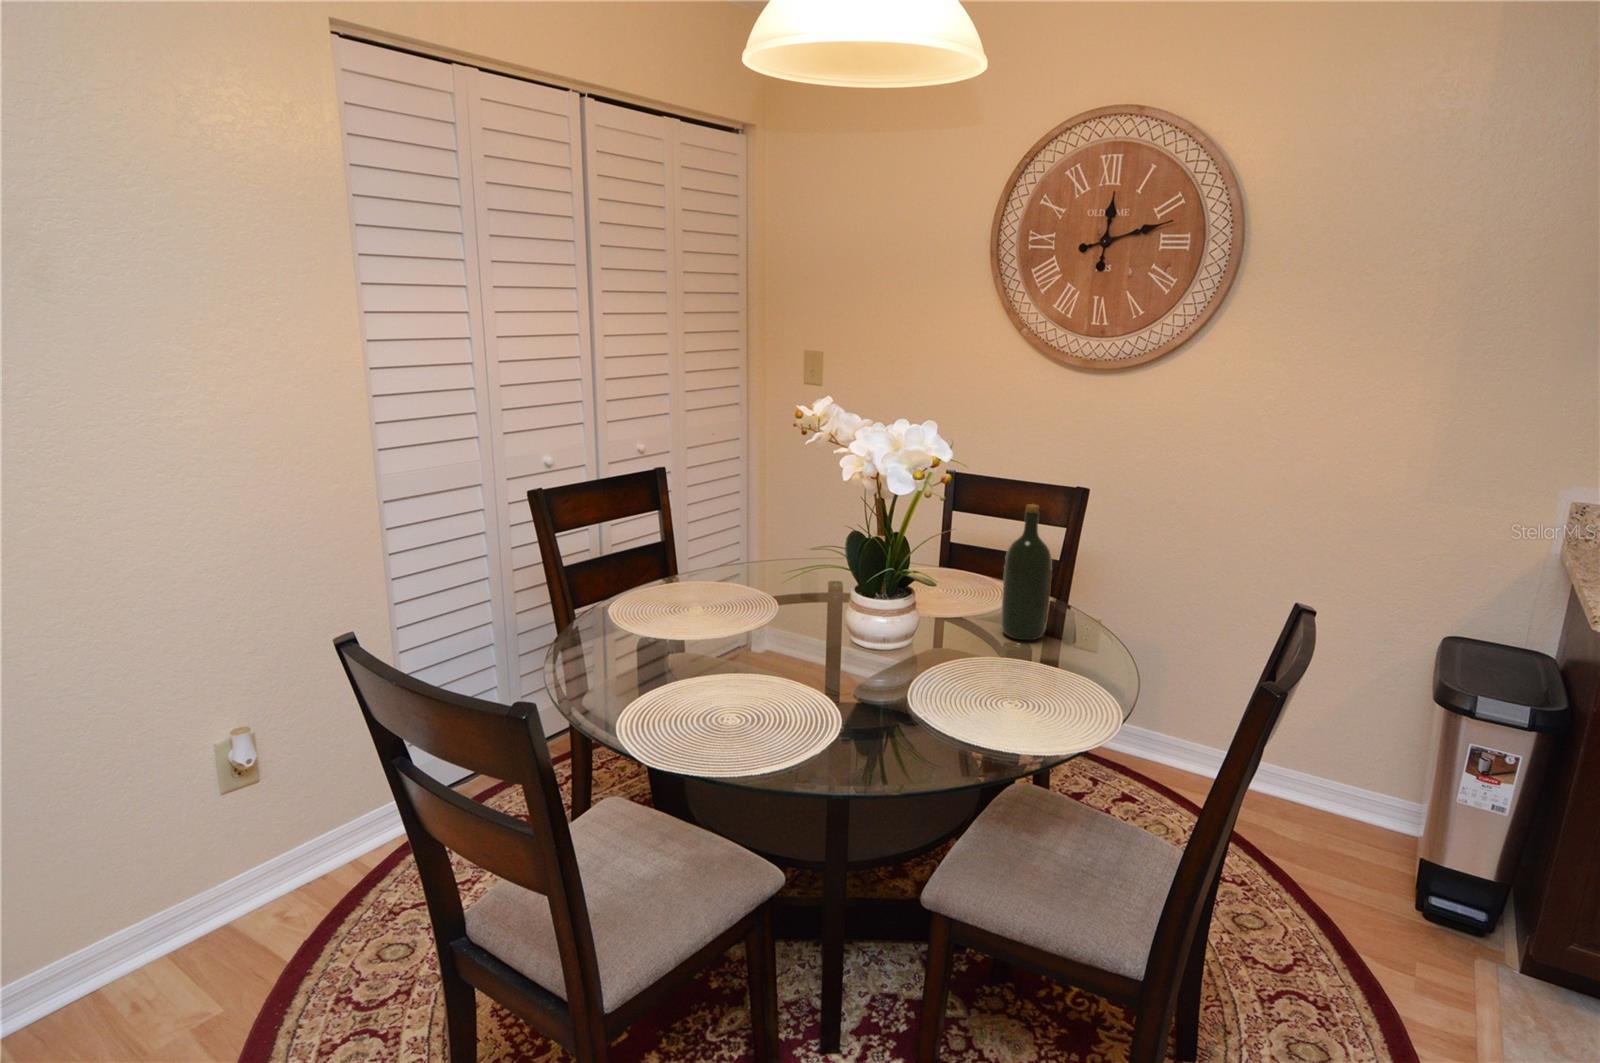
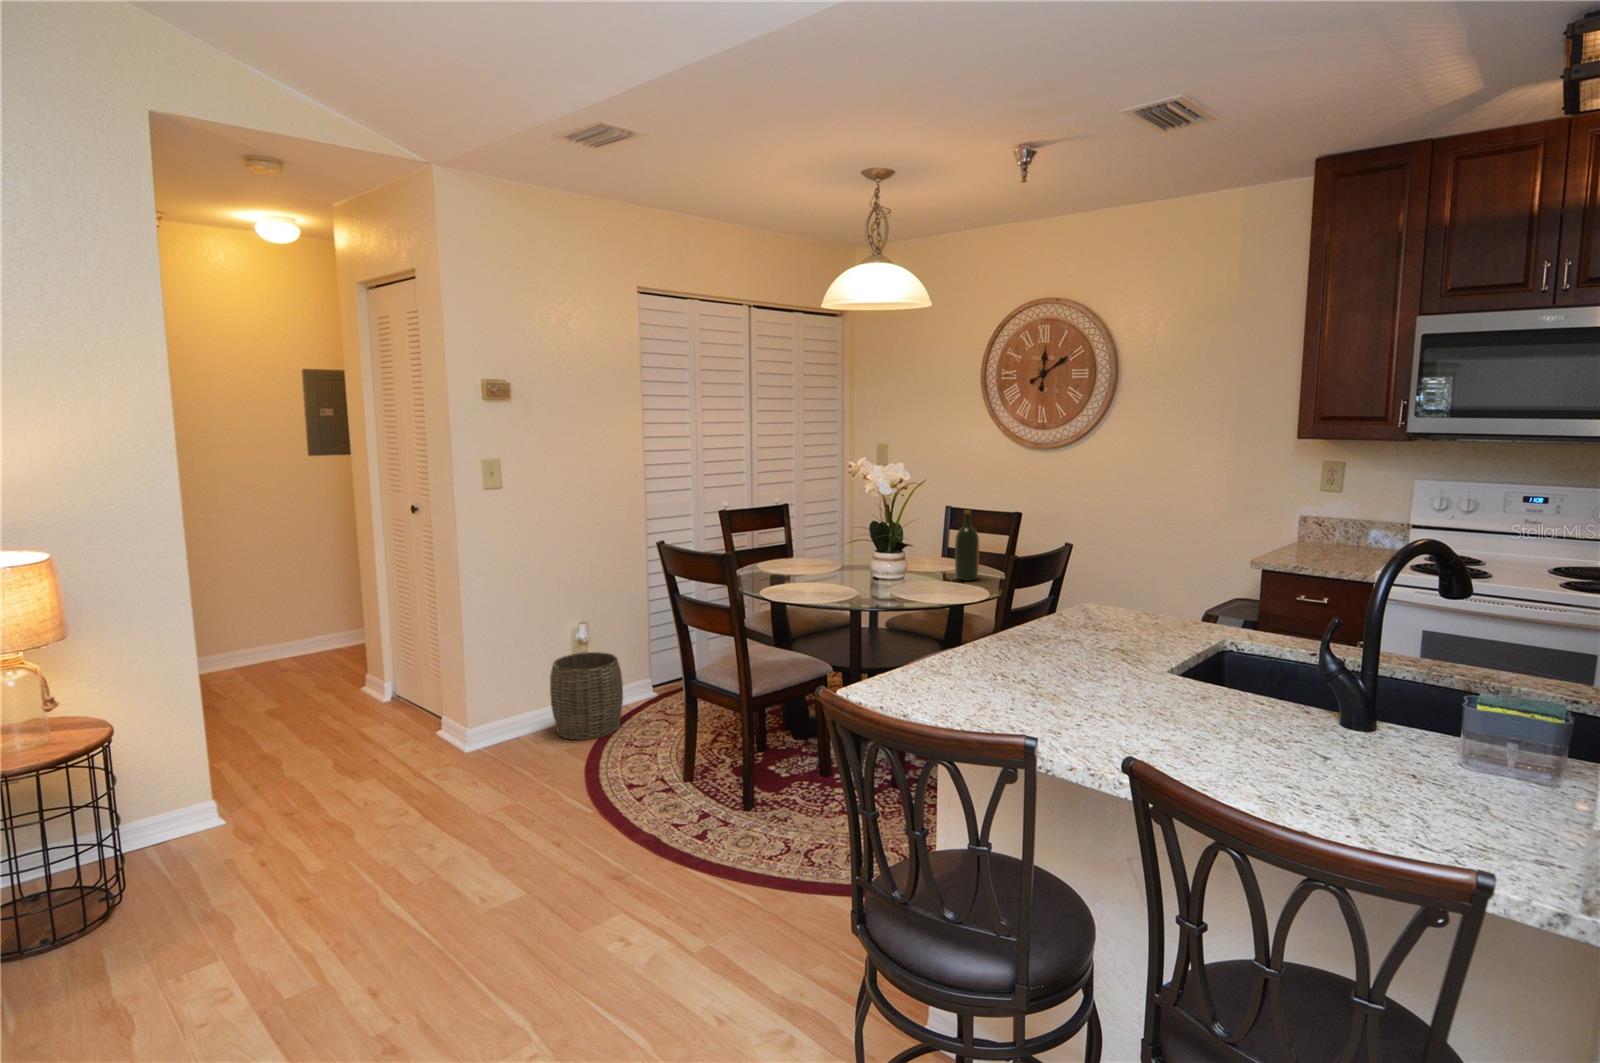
woven basket: none [161,789,335,998] -> present [550,652,623,740]

